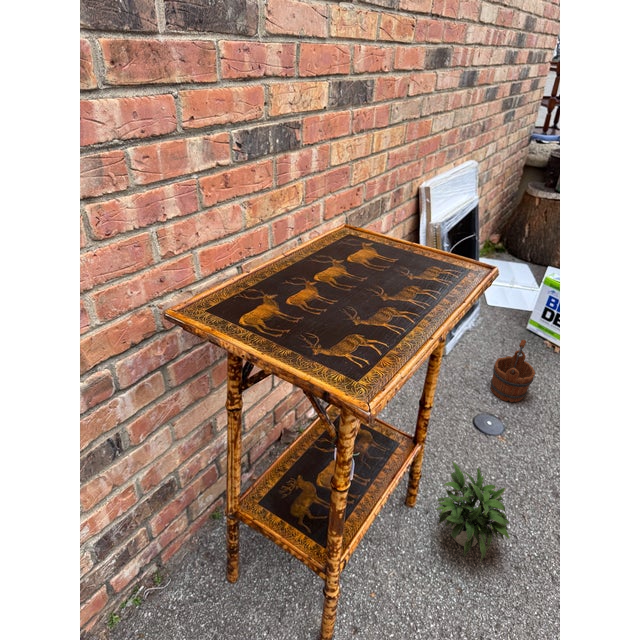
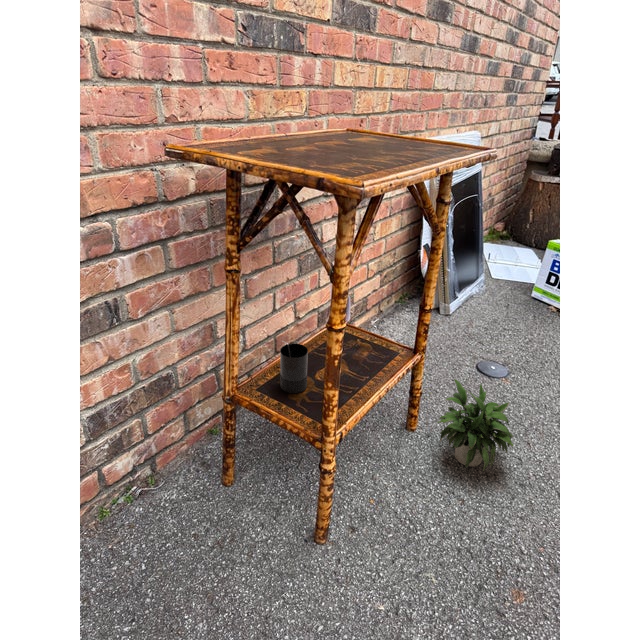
wooden bucket: present [491,340,535,402] -> none [495,287,540,353]
candle: none [283,453,310,503] -> present [280,341,308,393]

